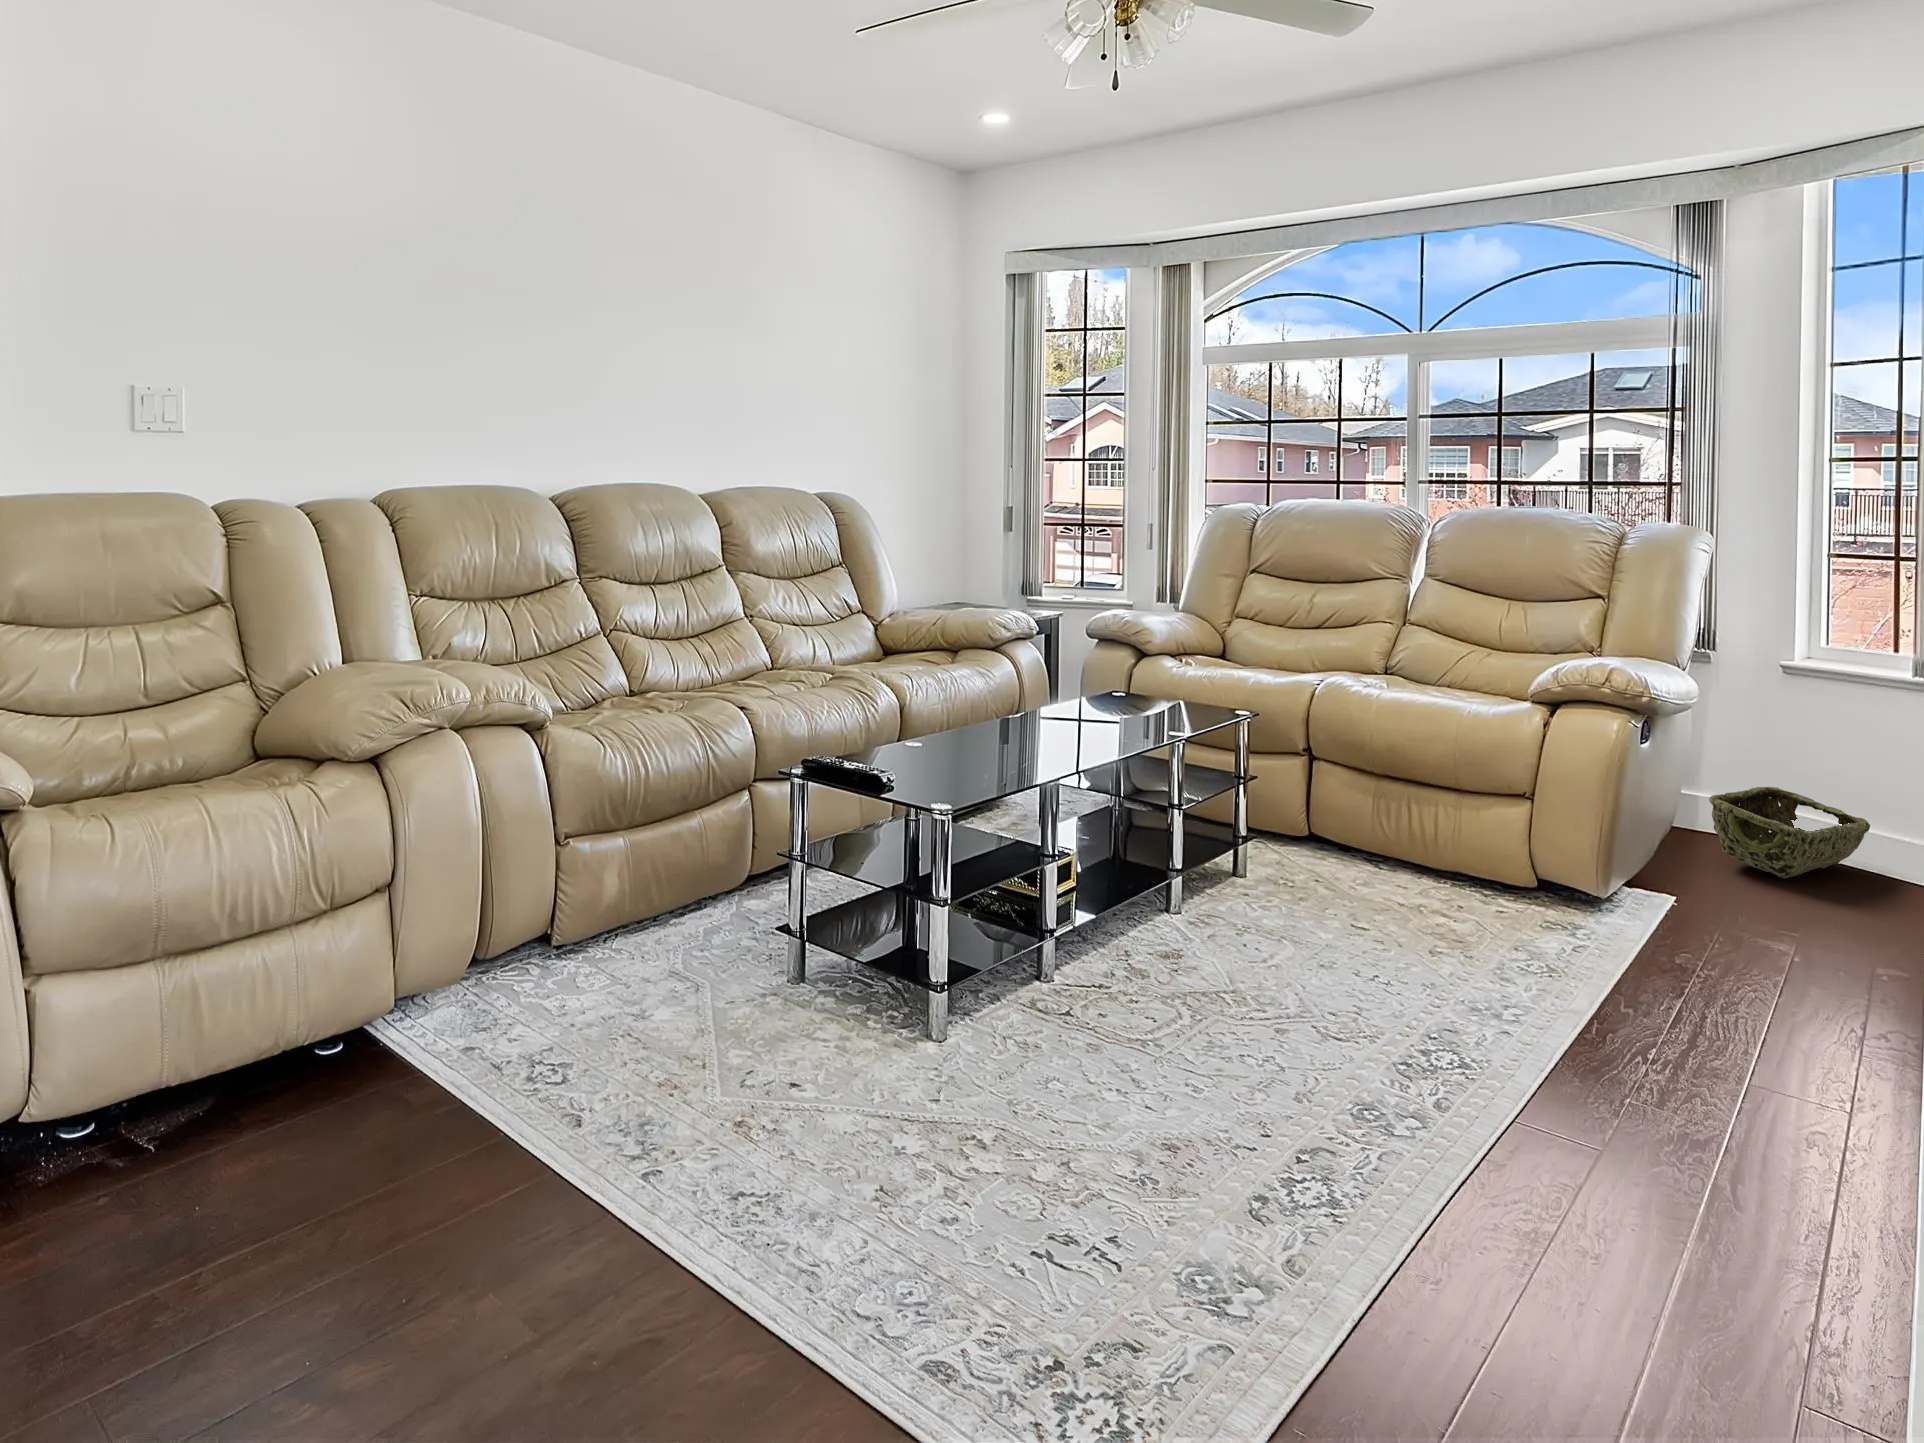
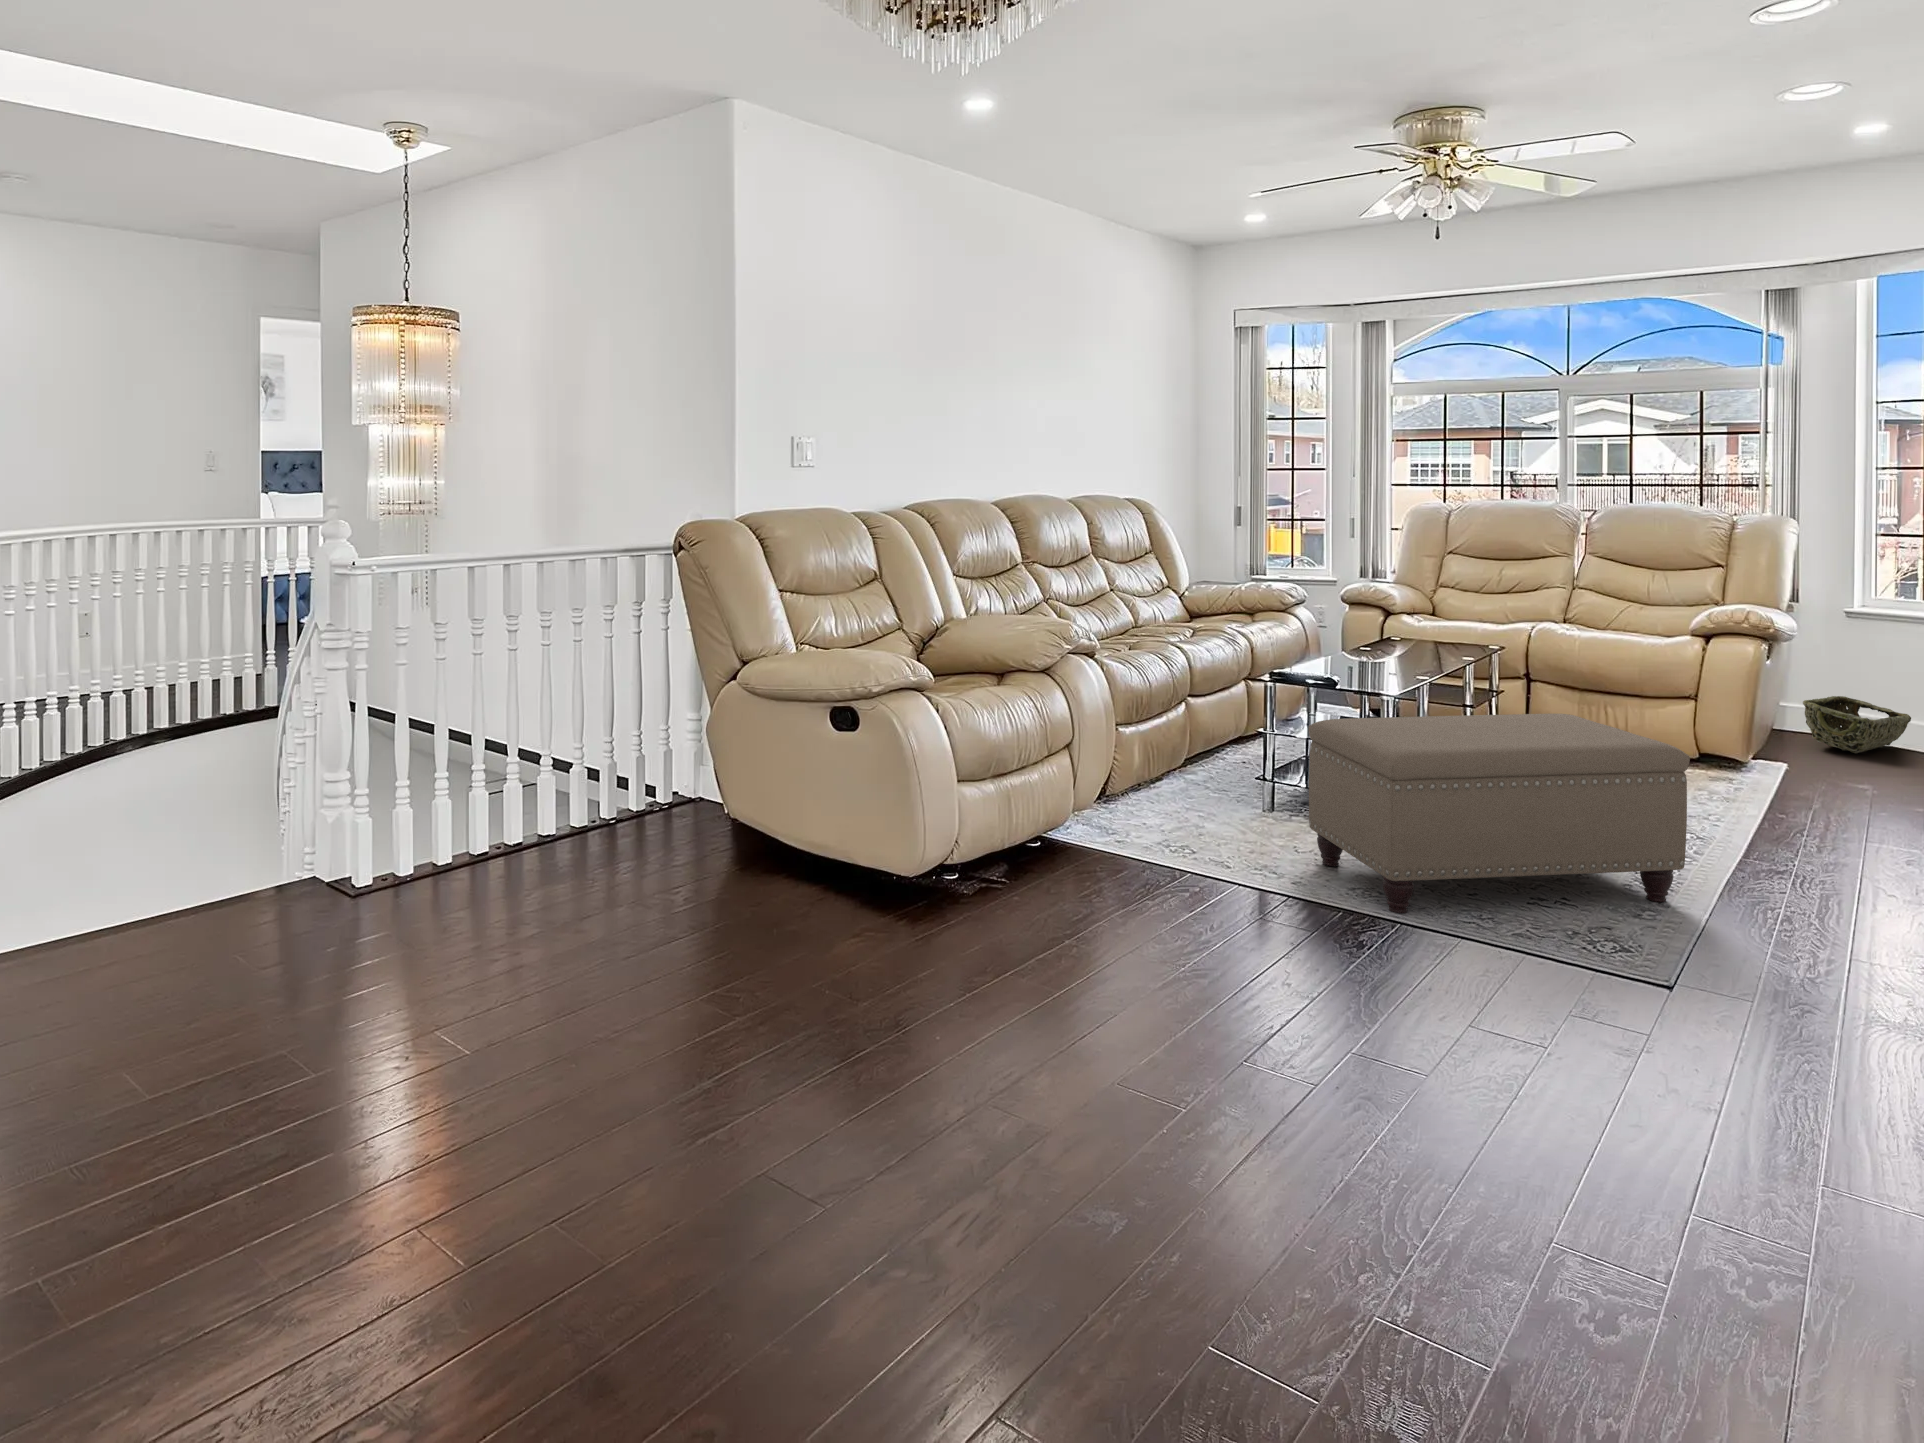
ottoman: none [732,866,1349,1290] -> present [1309,714,1690,914]

